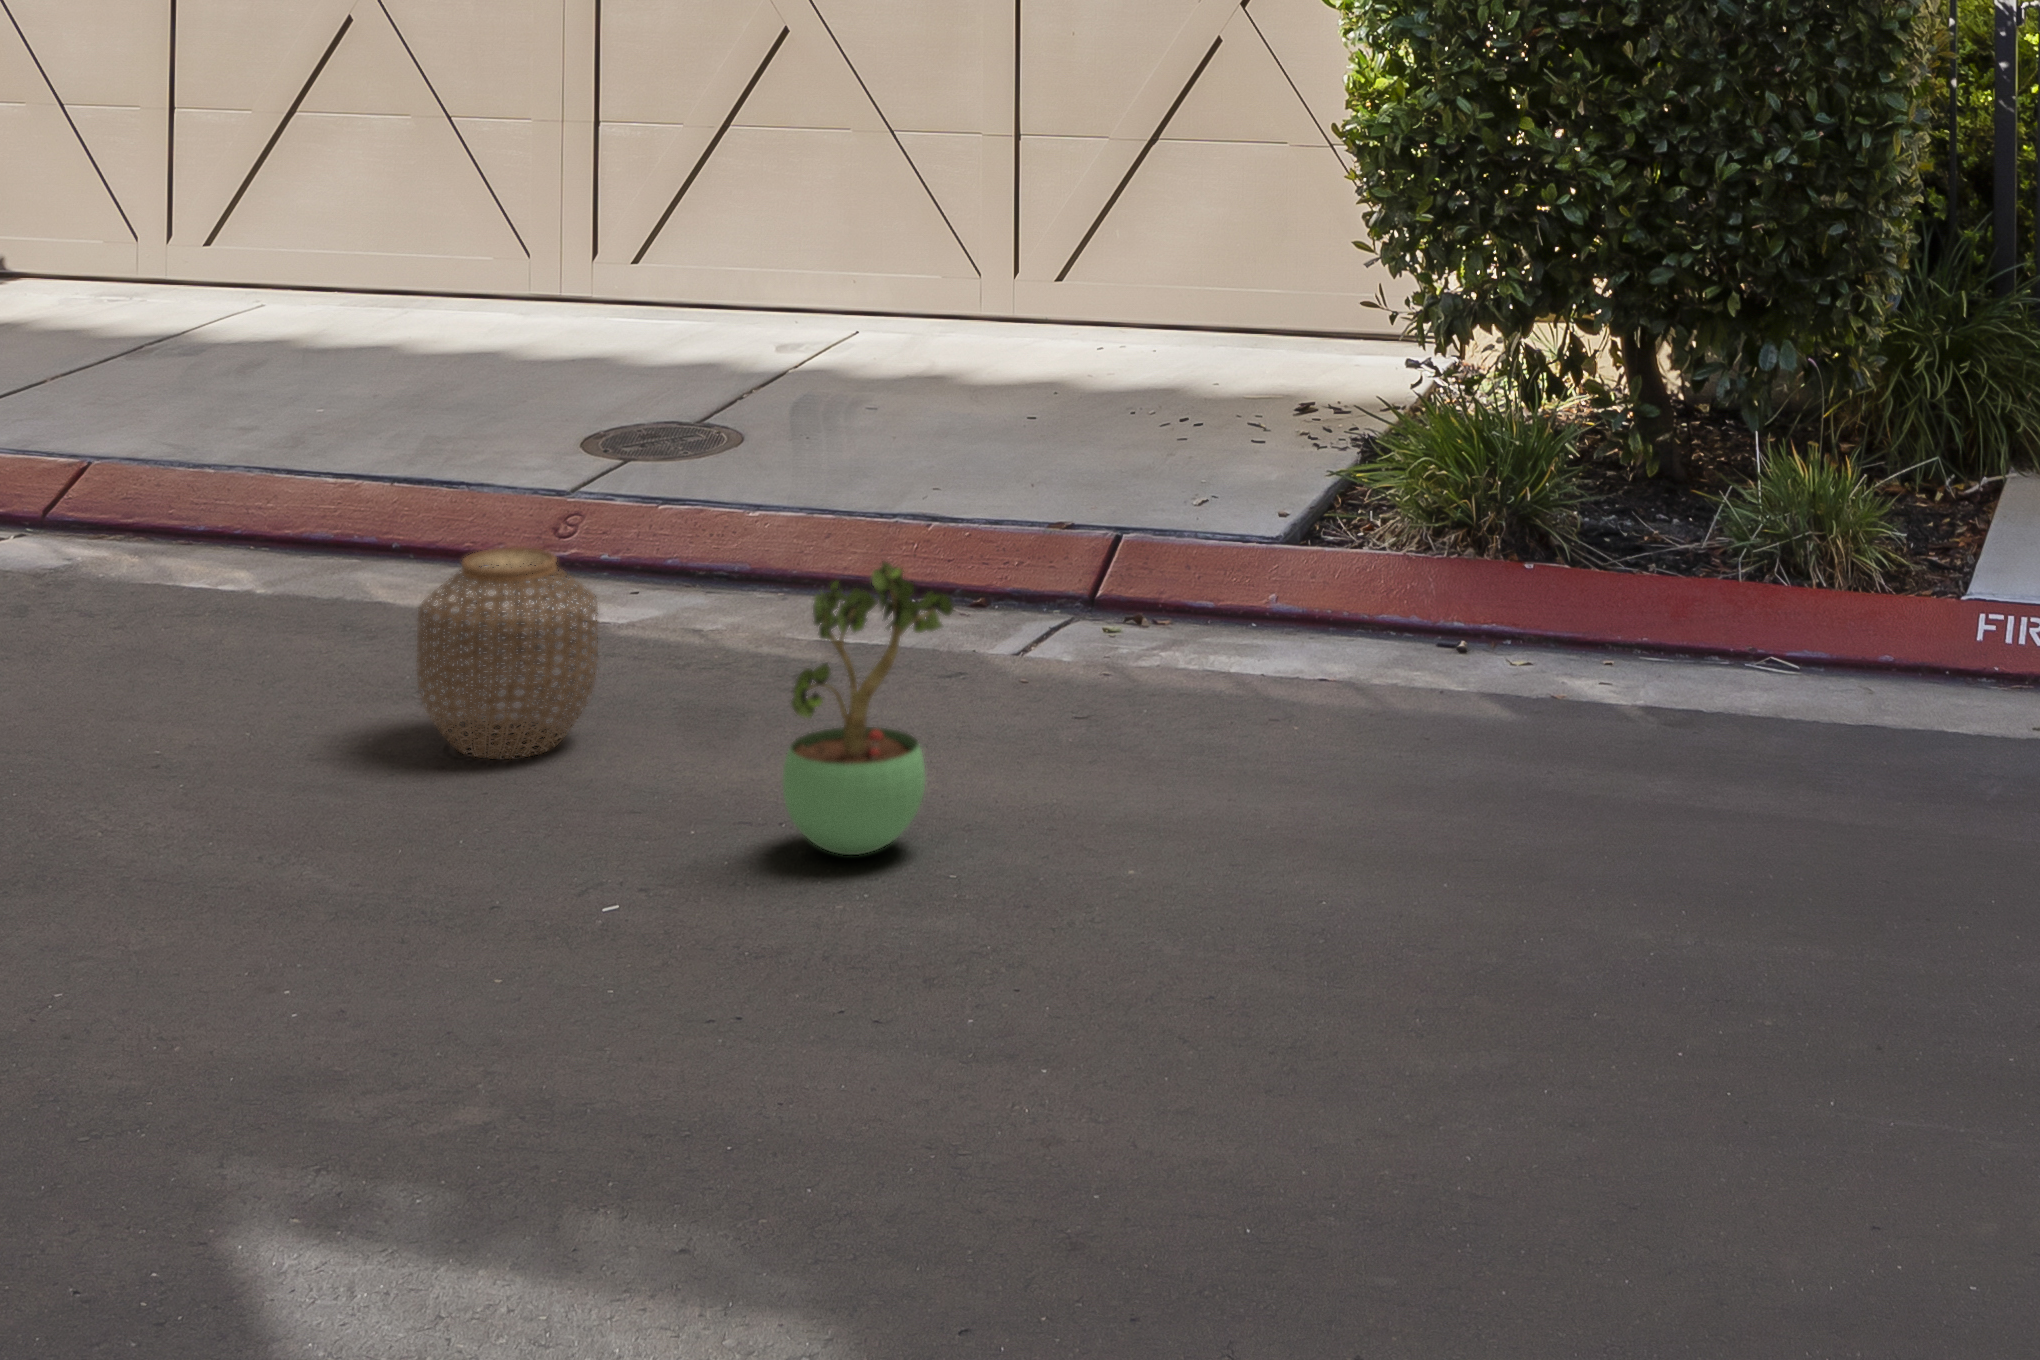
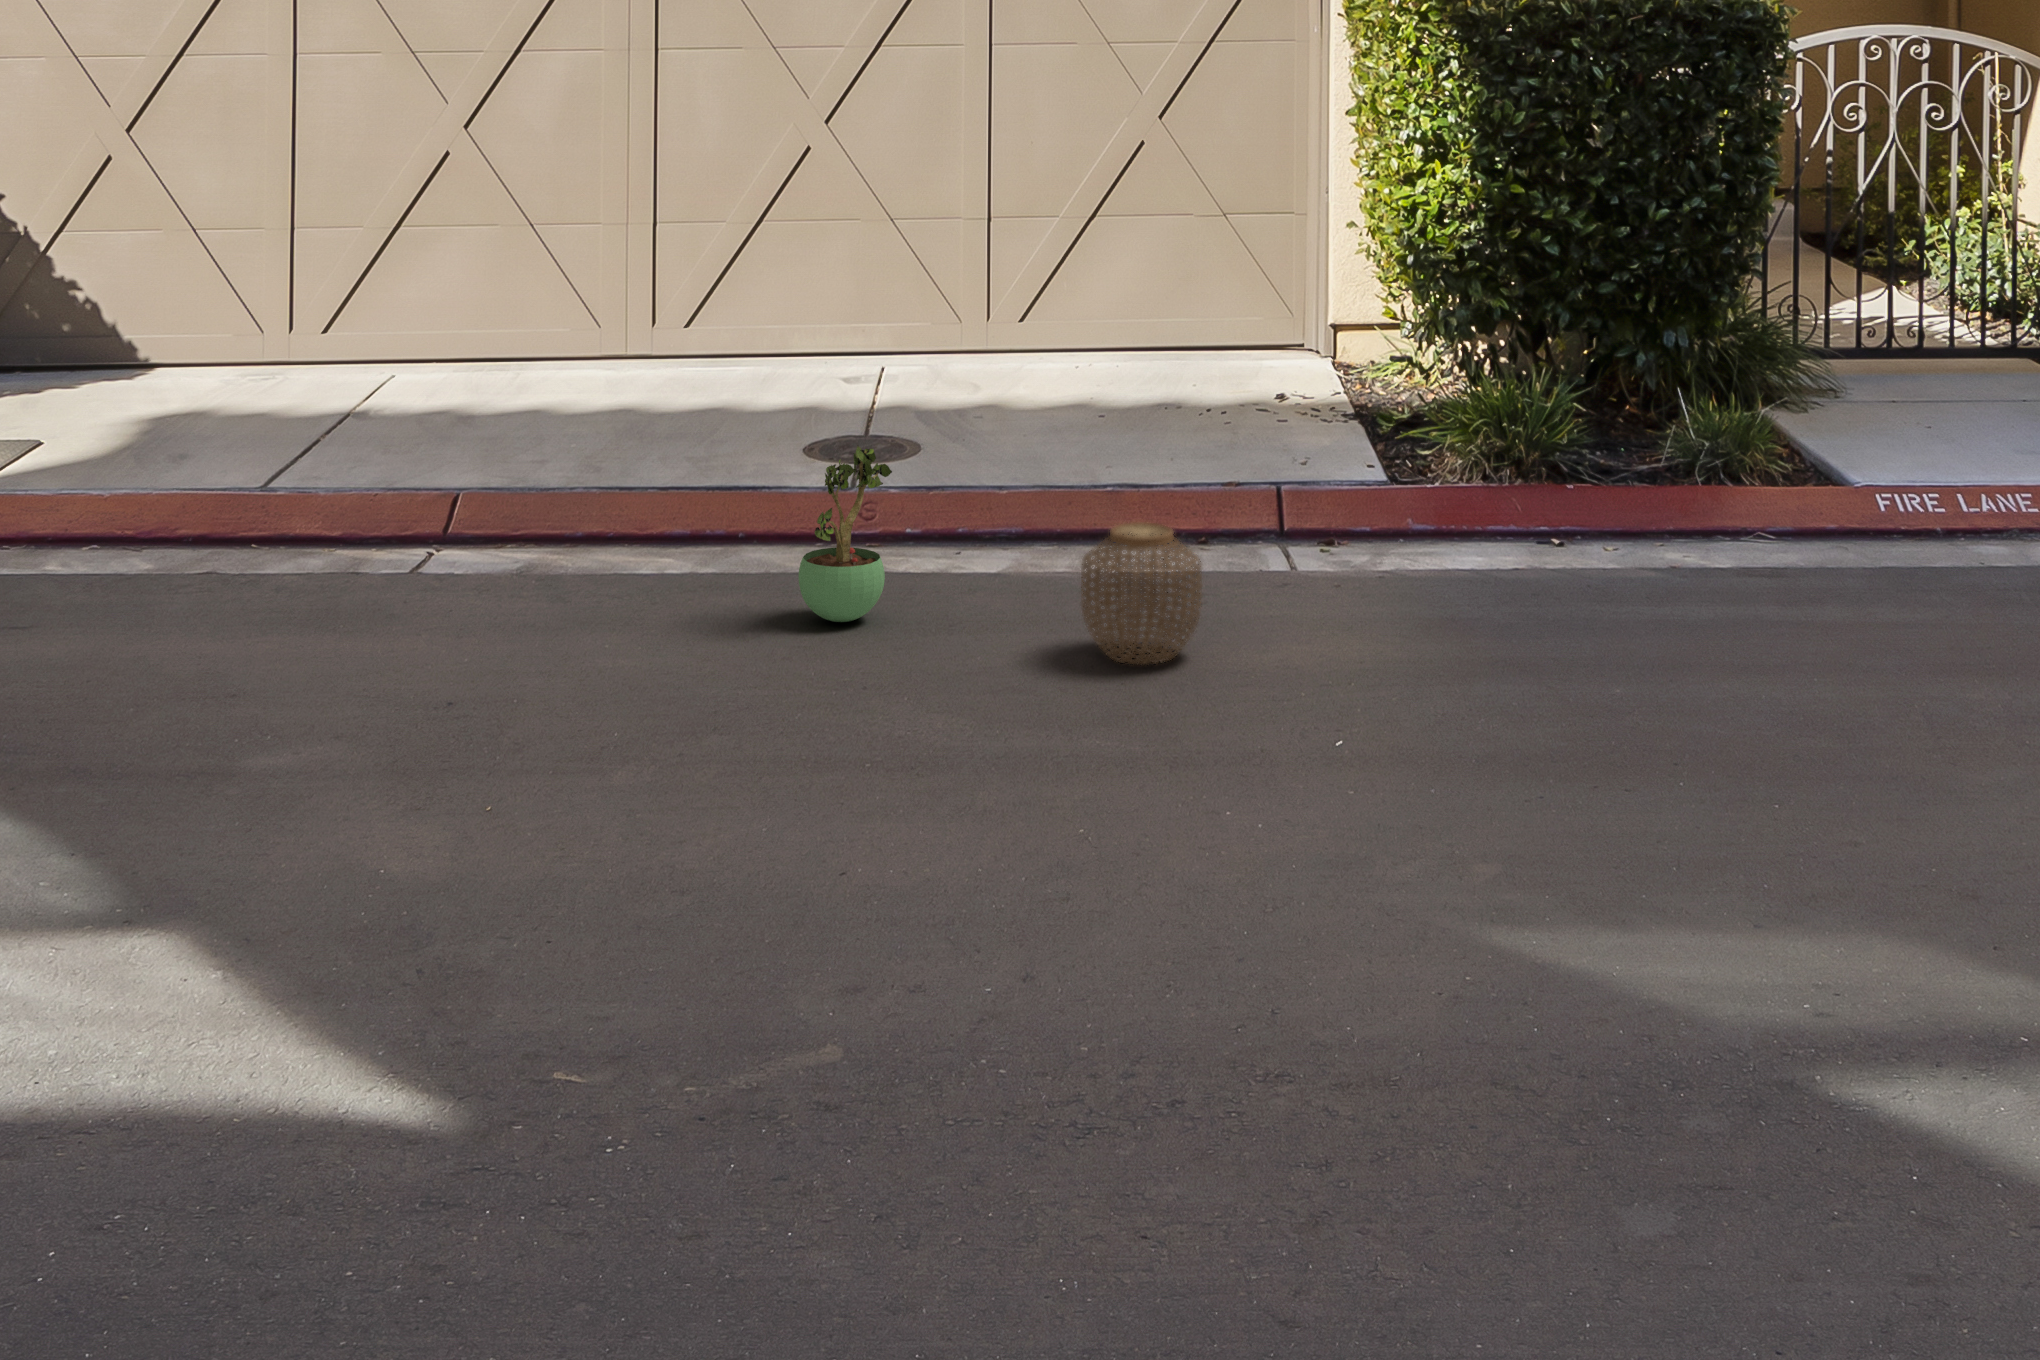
potted plant: present [782,562,953,855] -> present [798,446,892,622]

